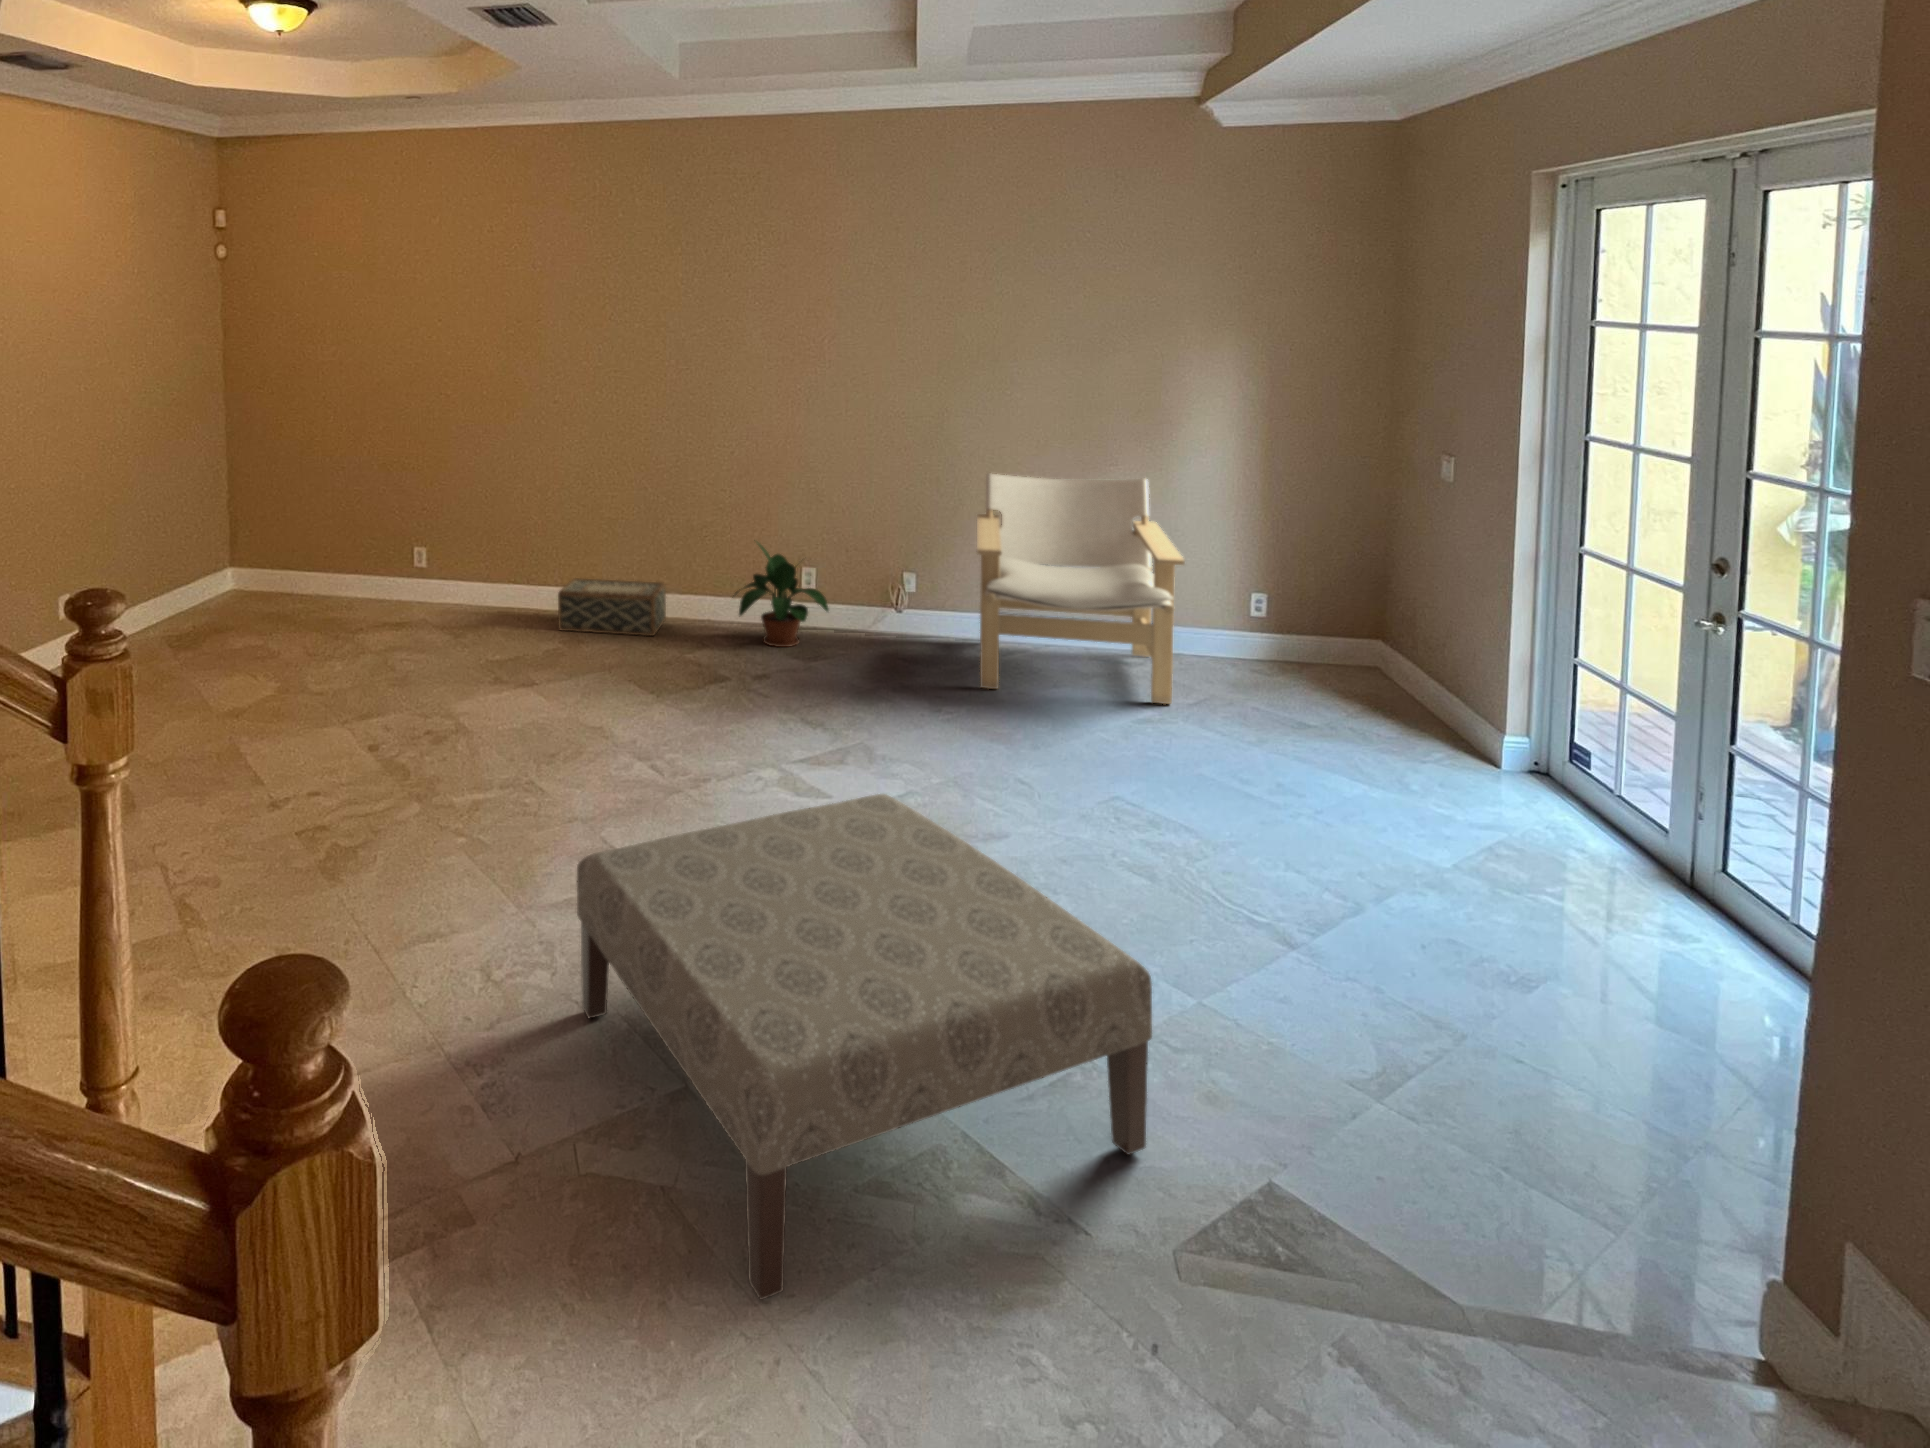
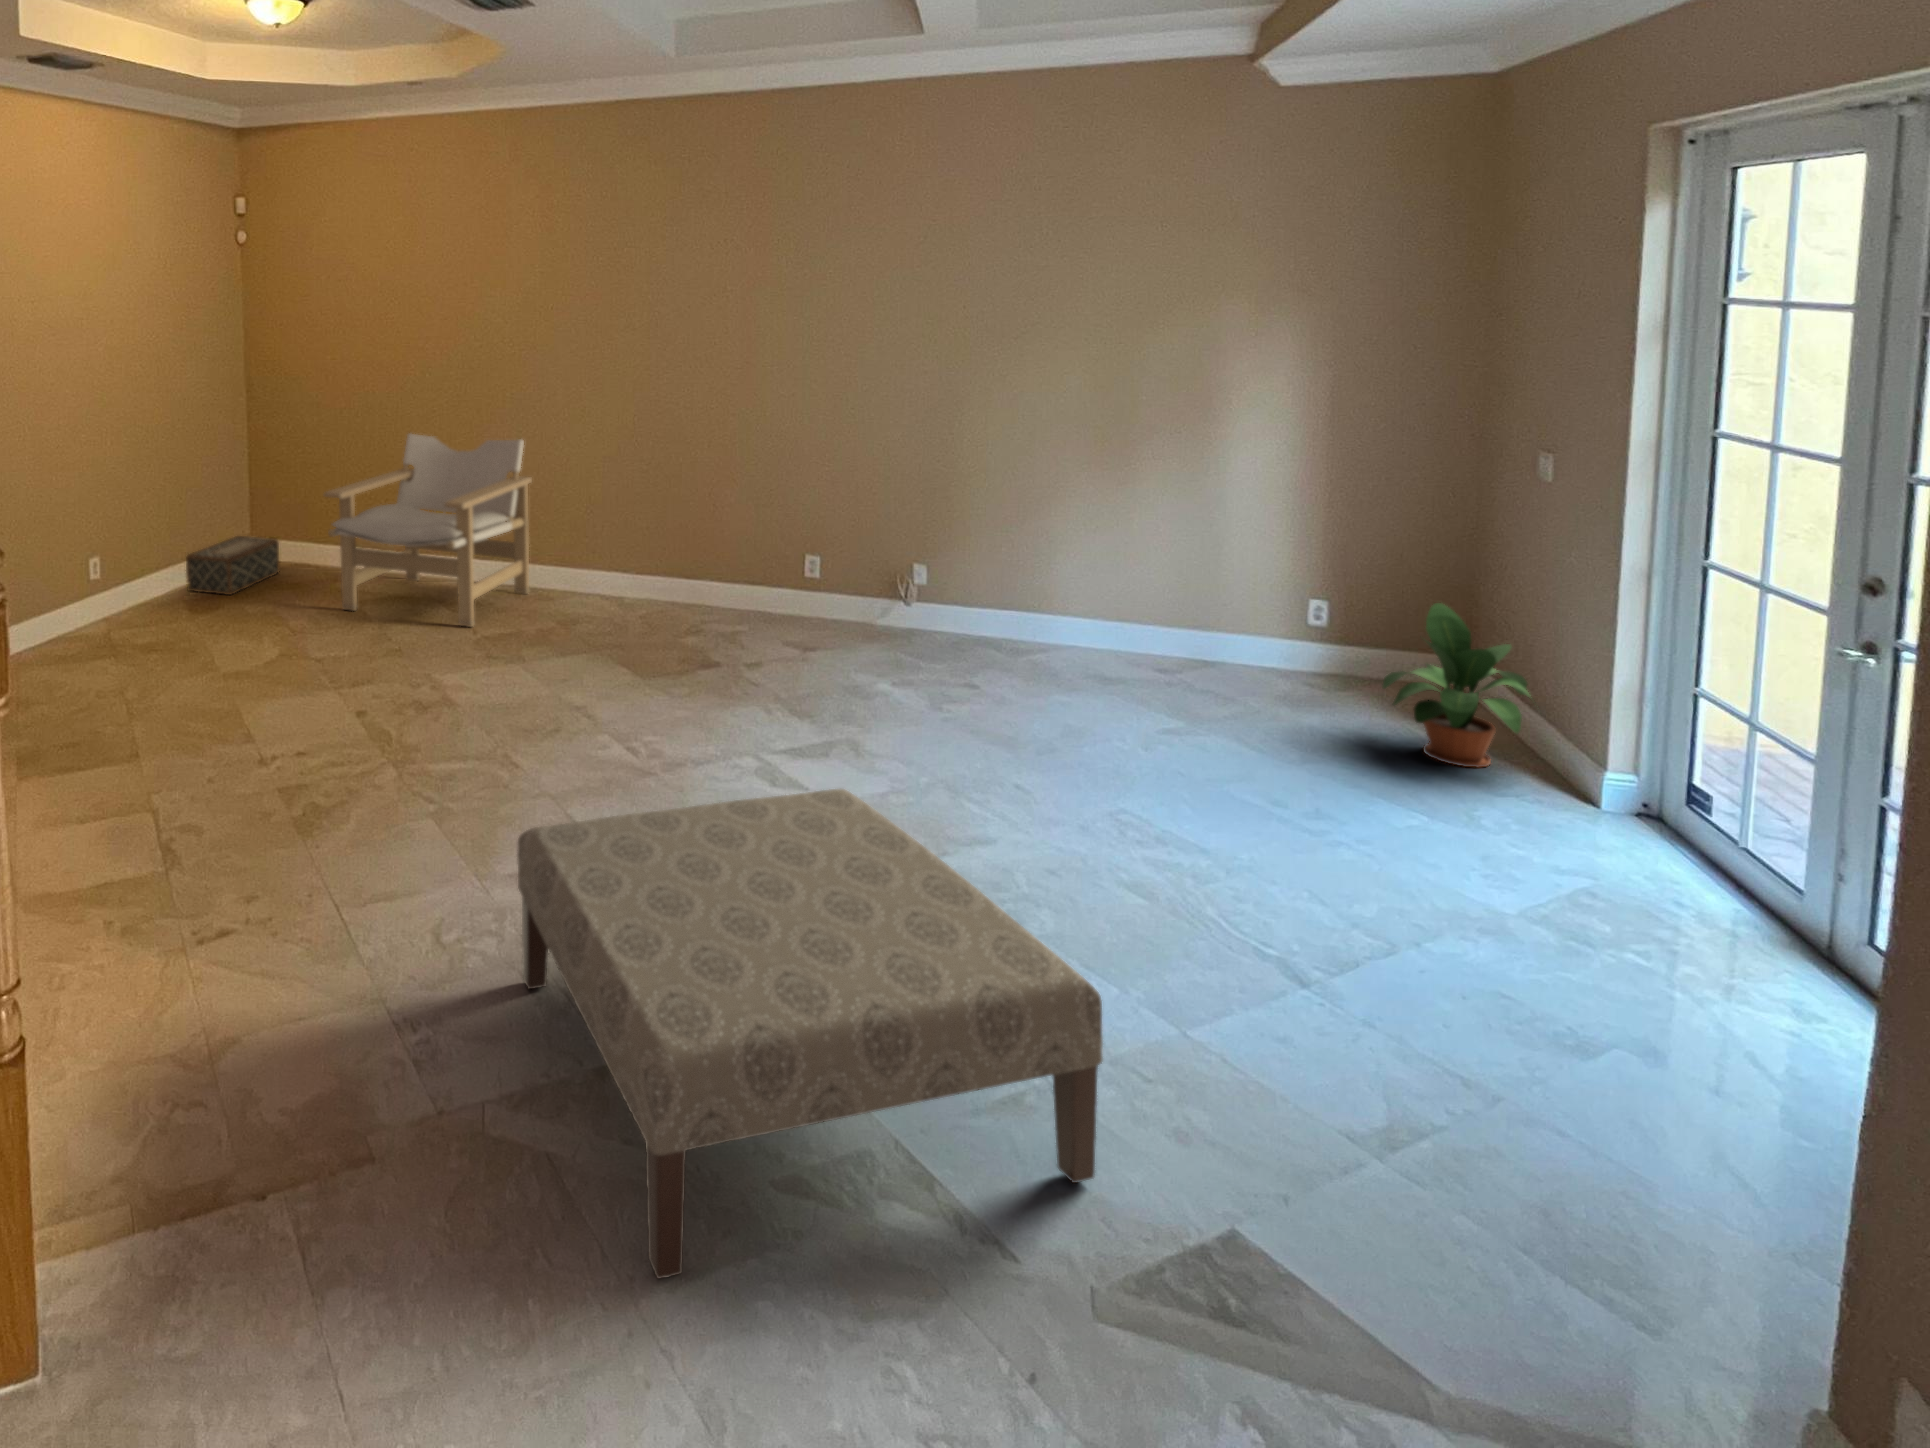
lounge chair: present [977,473,1185,704] -> present [324,433,532,627]
potted plant: present [735,542,829,647] -> present [1382,603,1533,767]
woven basket: present [558,578,666,636] -> present [186,536,280,595]

